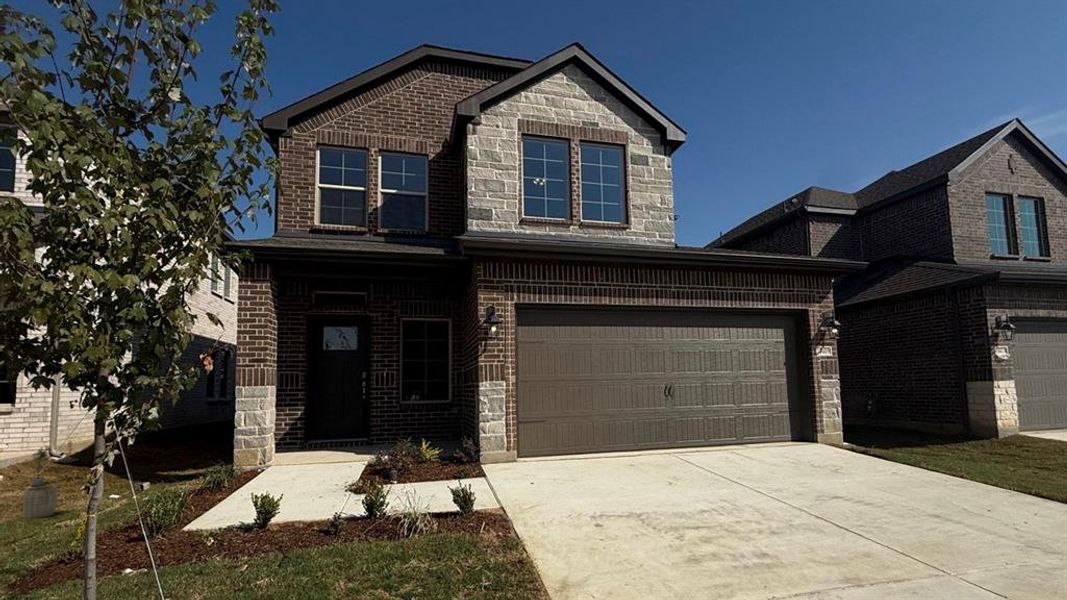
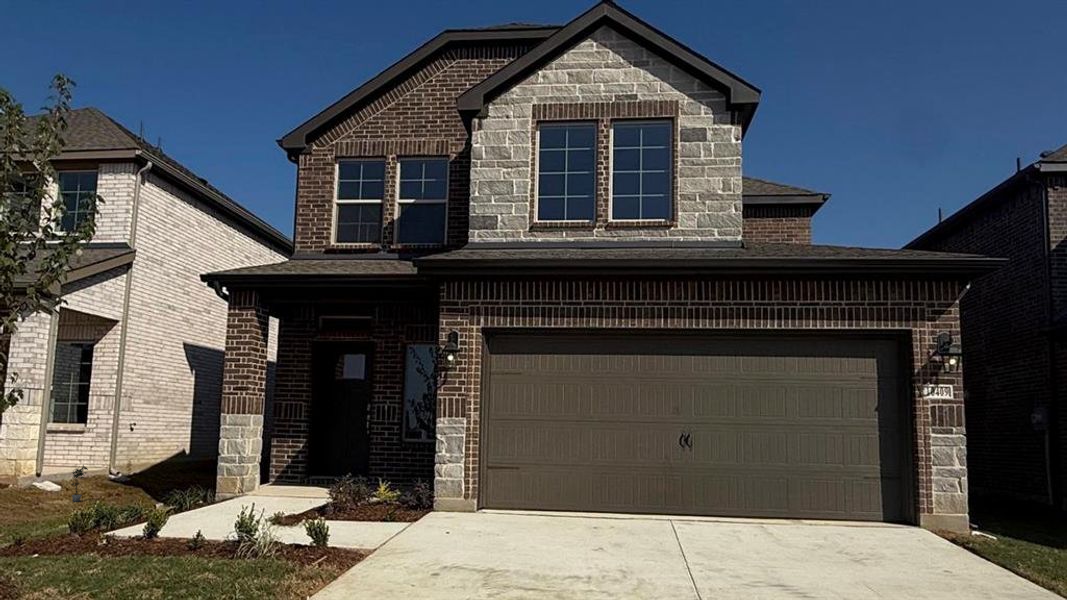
woven basket: present [23,486,57,518] -> none [21,501,49,528]

